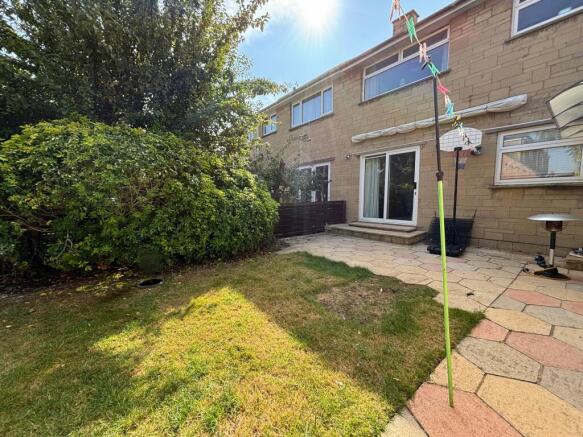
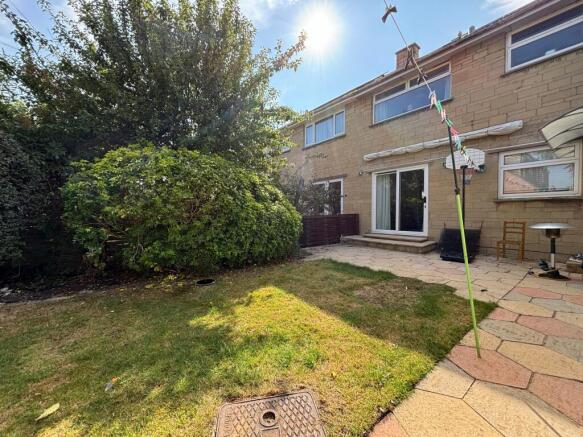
chair: none [489,211,524,258] -> present [497,221,526,263]

